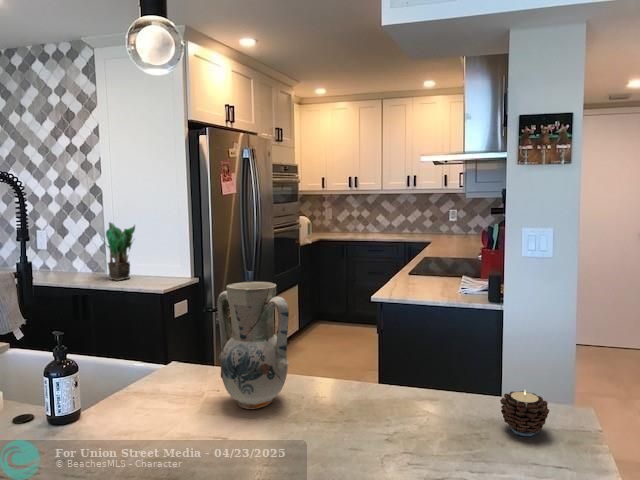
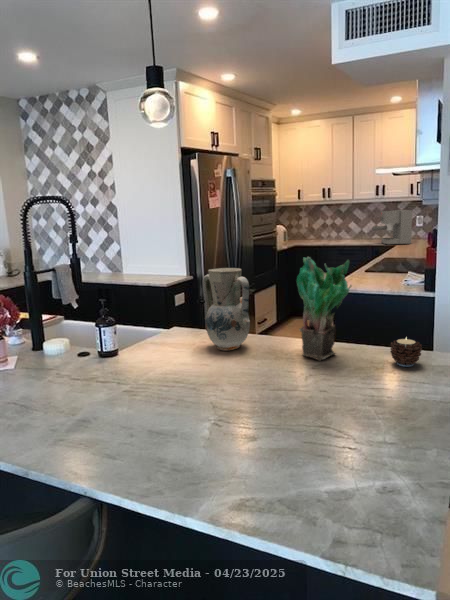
coffee maker: none [405,203,447,241] -> present [373,210,412,245]
potted plant: present [101,222,135,281] -> present [297,257,351,360]

